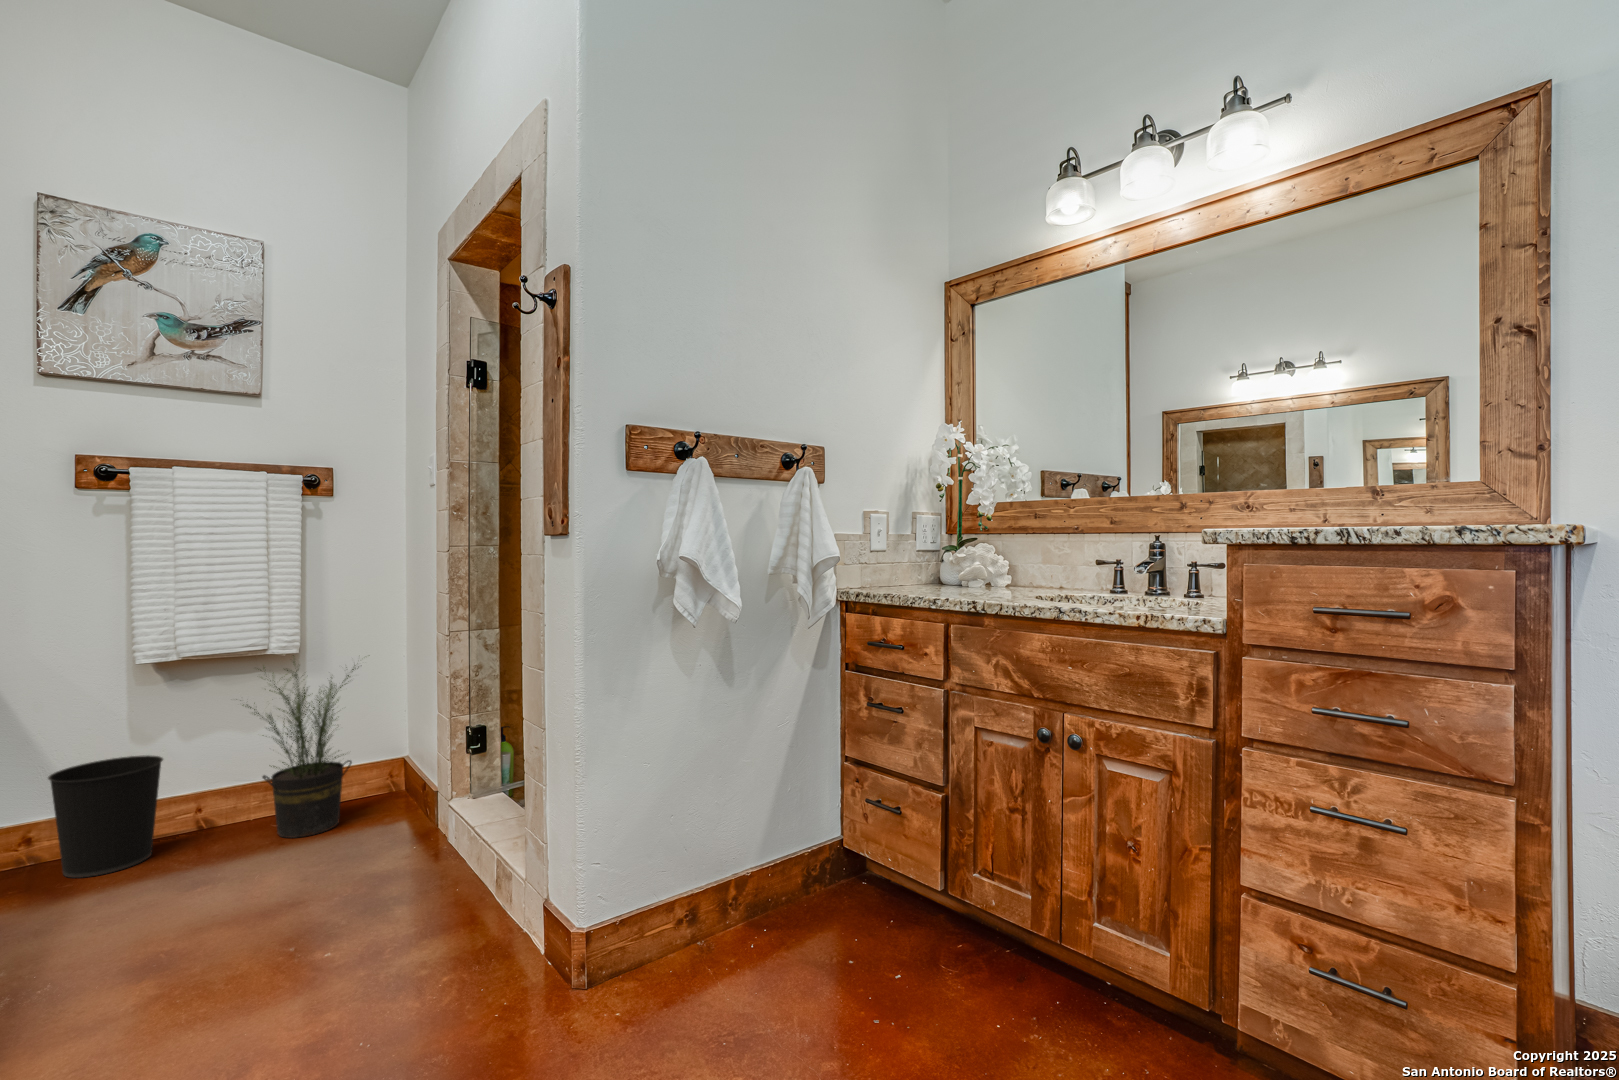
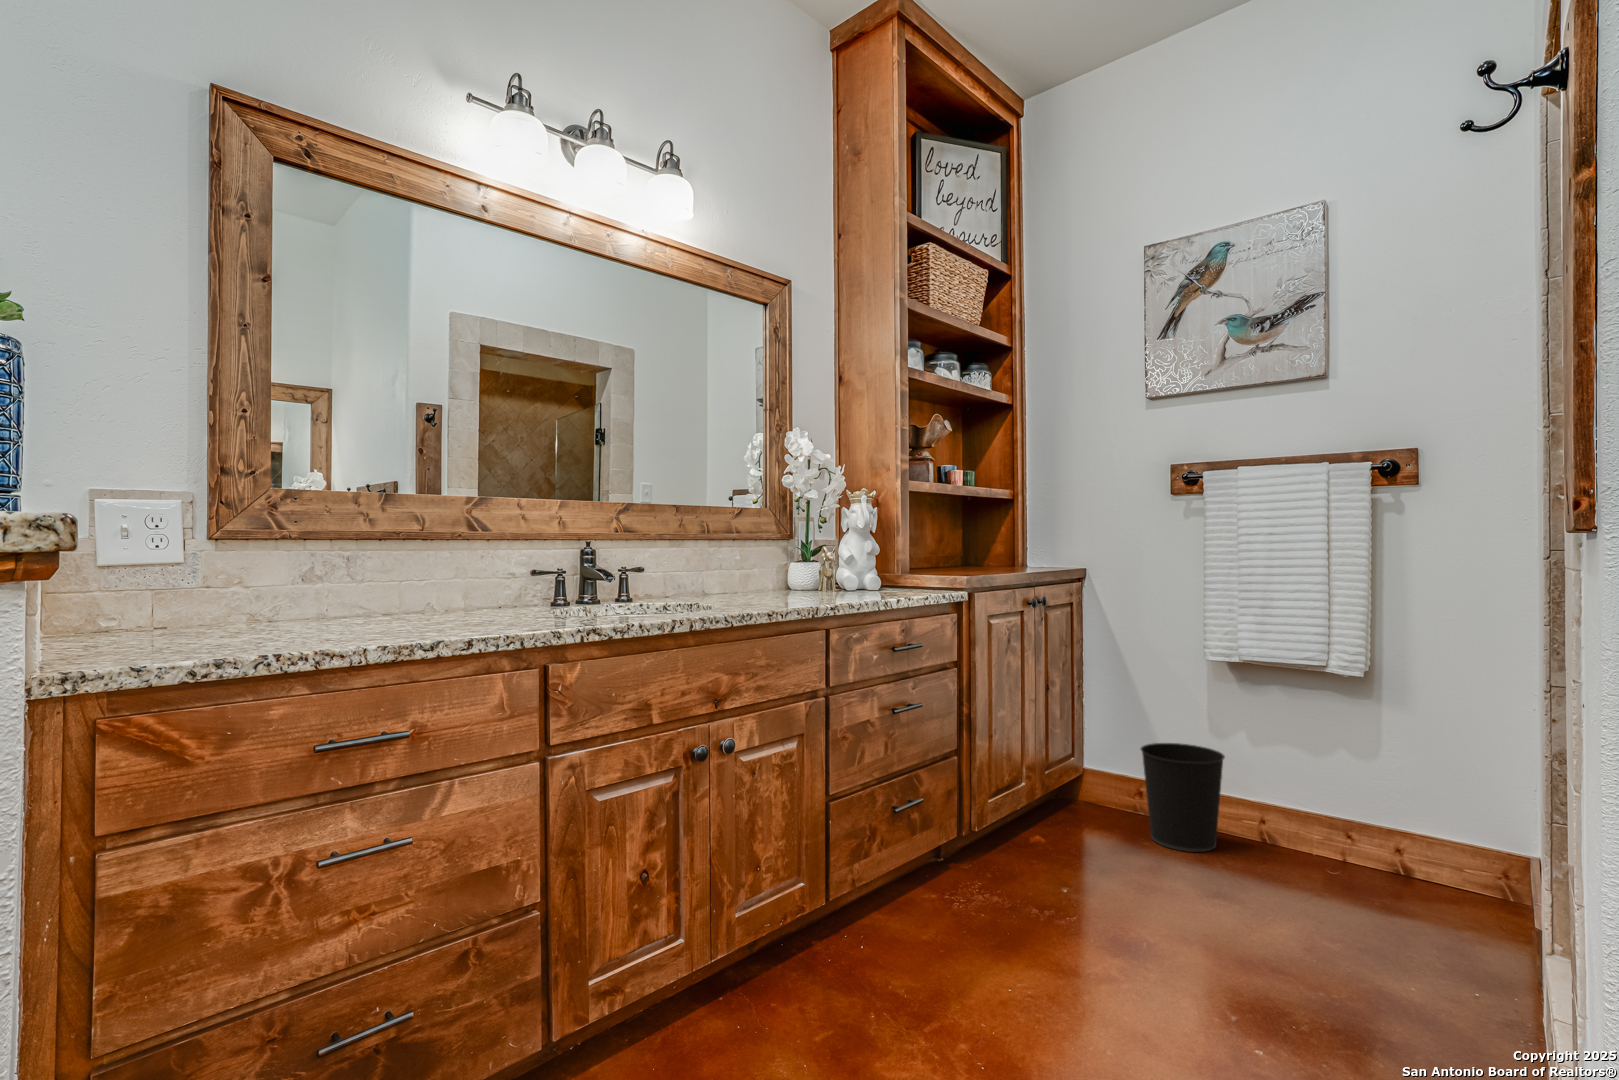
potted plant: present [242,655,356,838] -> none [1279,678,1444,907]

